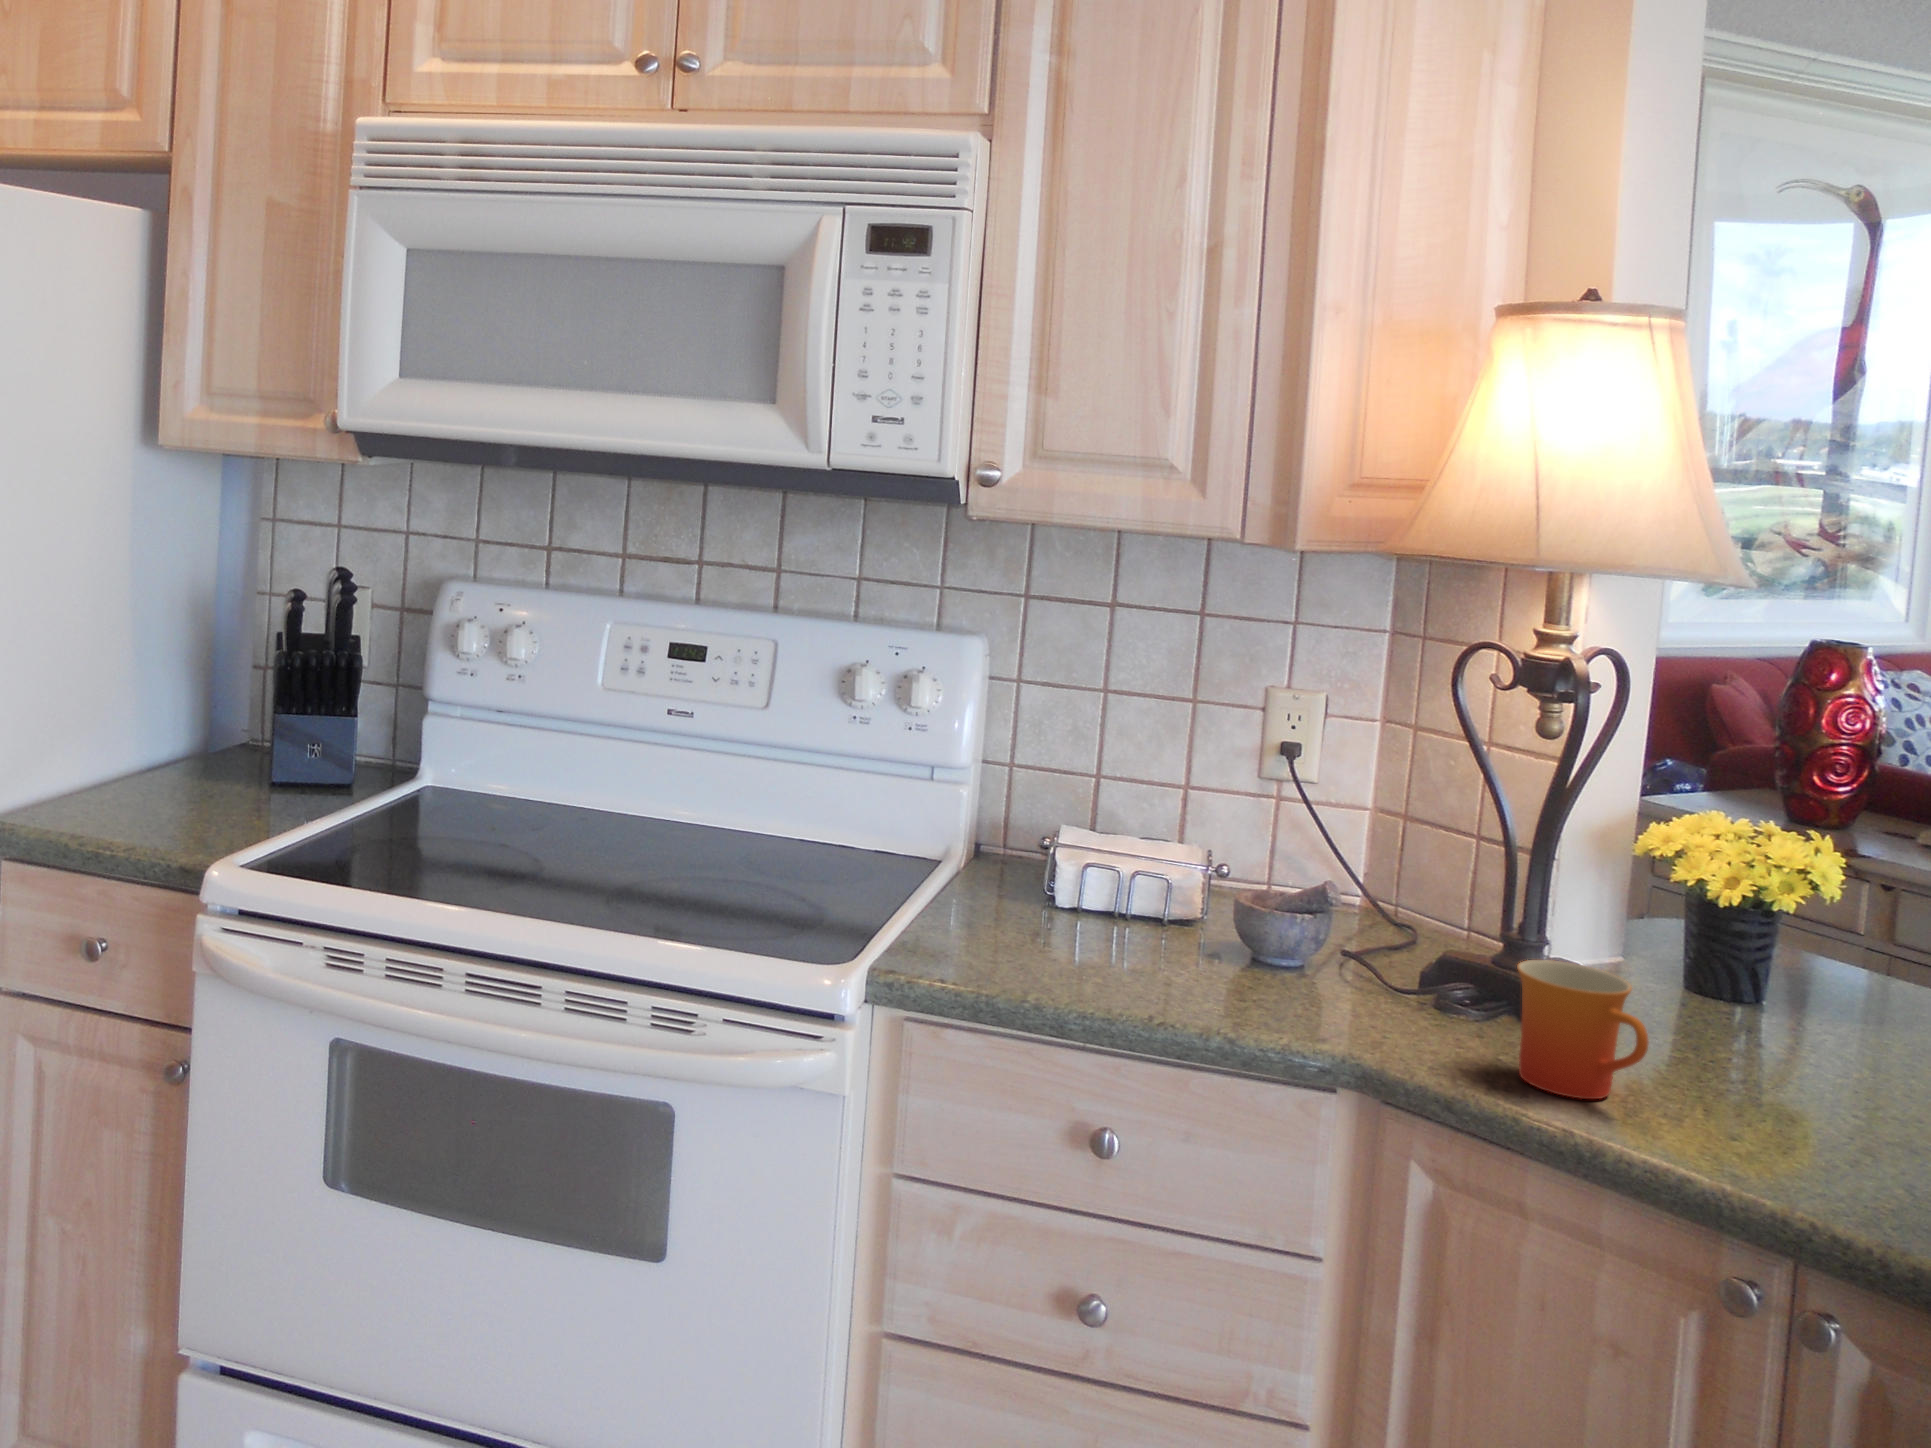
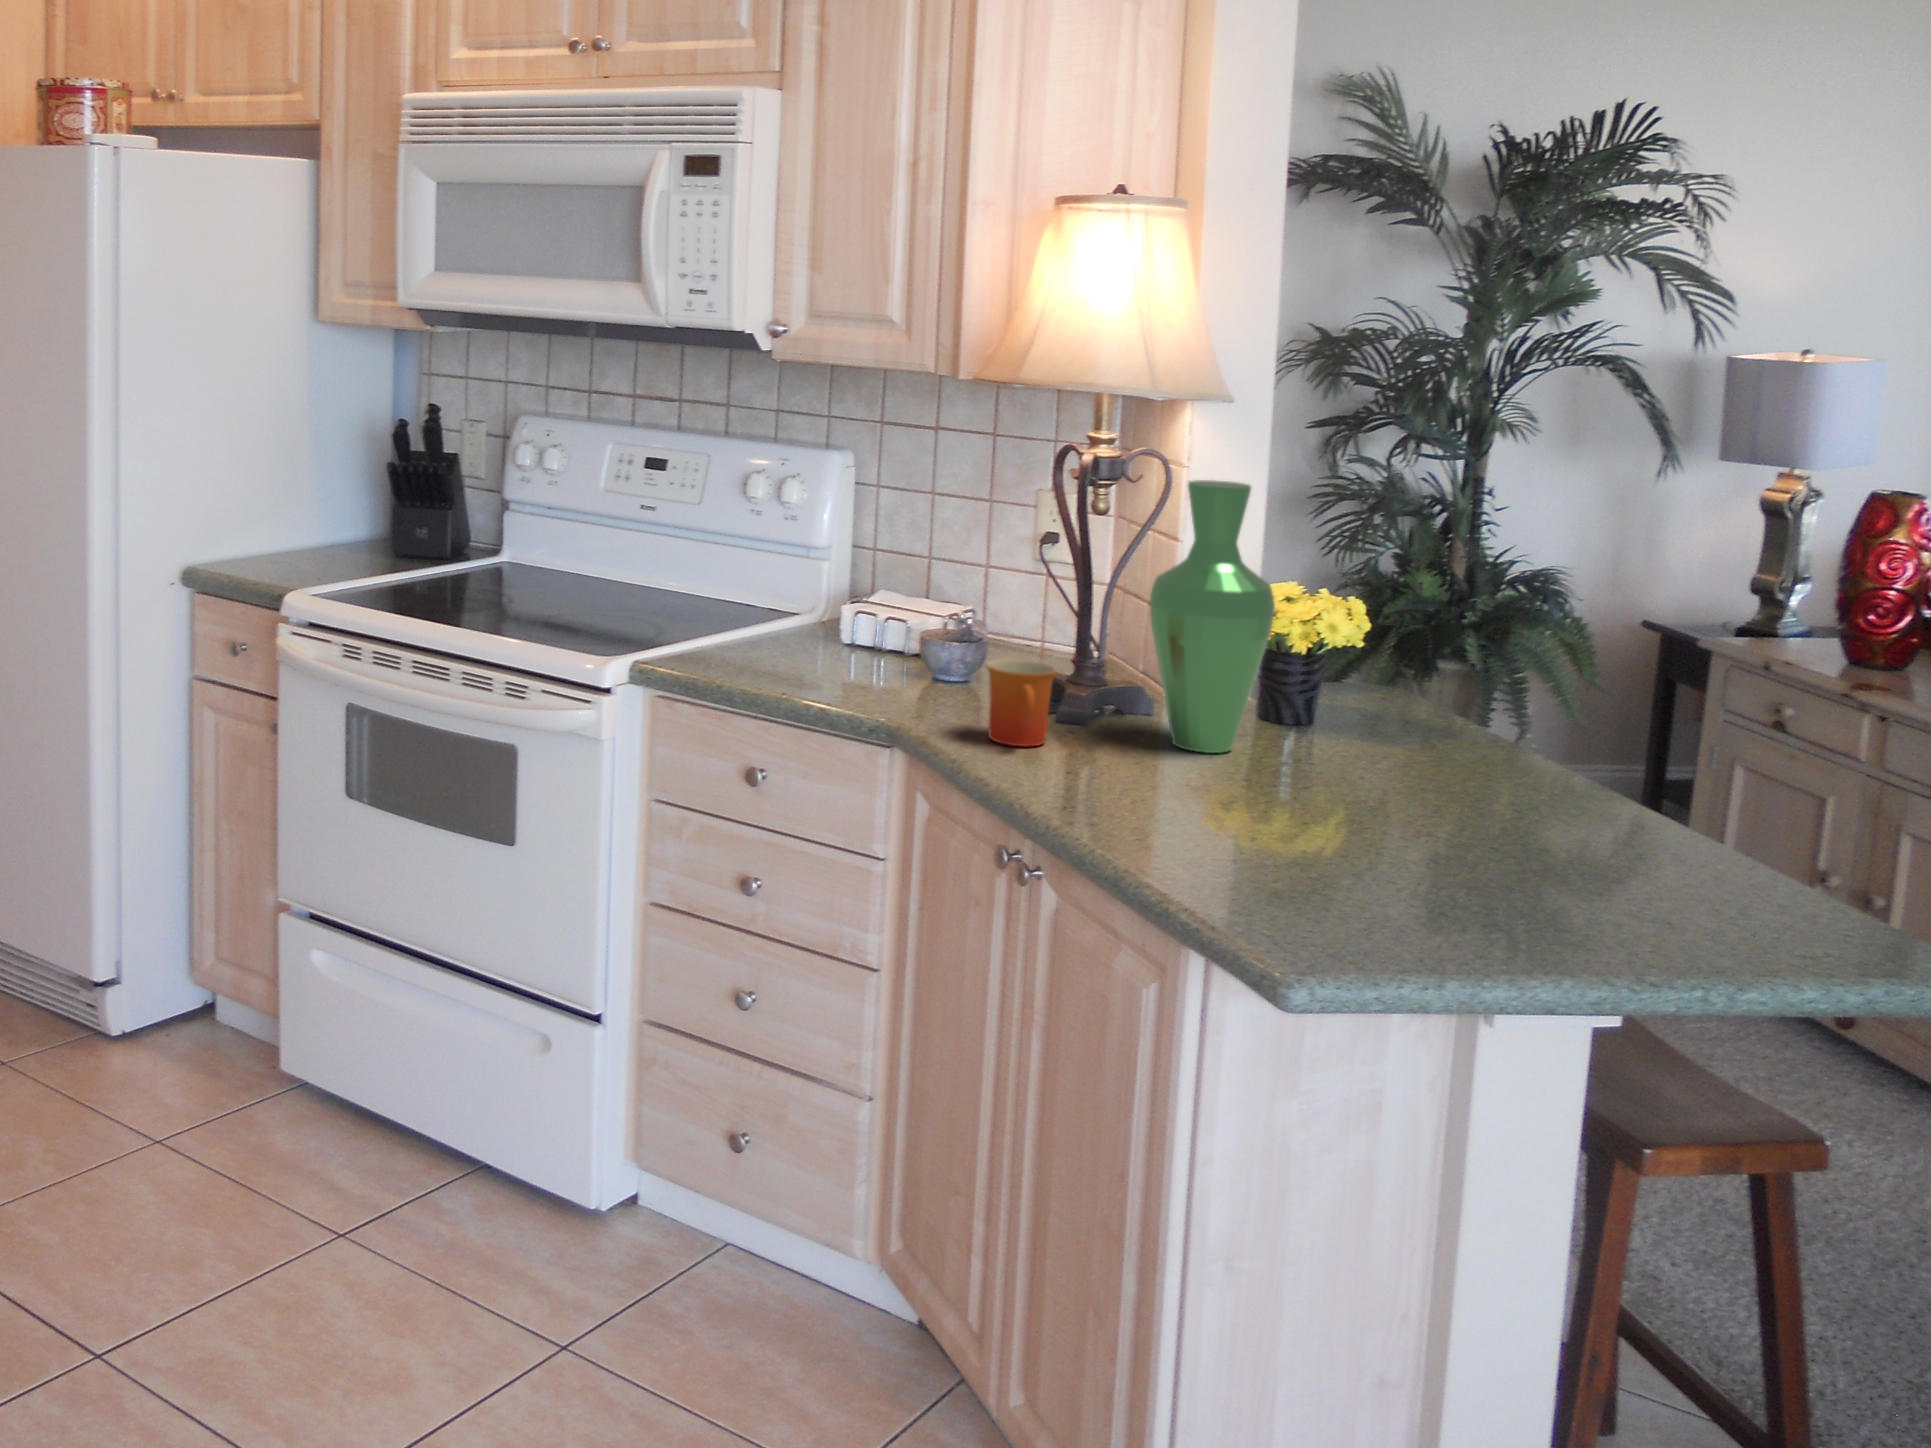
vase: none [1671,694,1866,1078] -> present [1150,480,1275,753]

